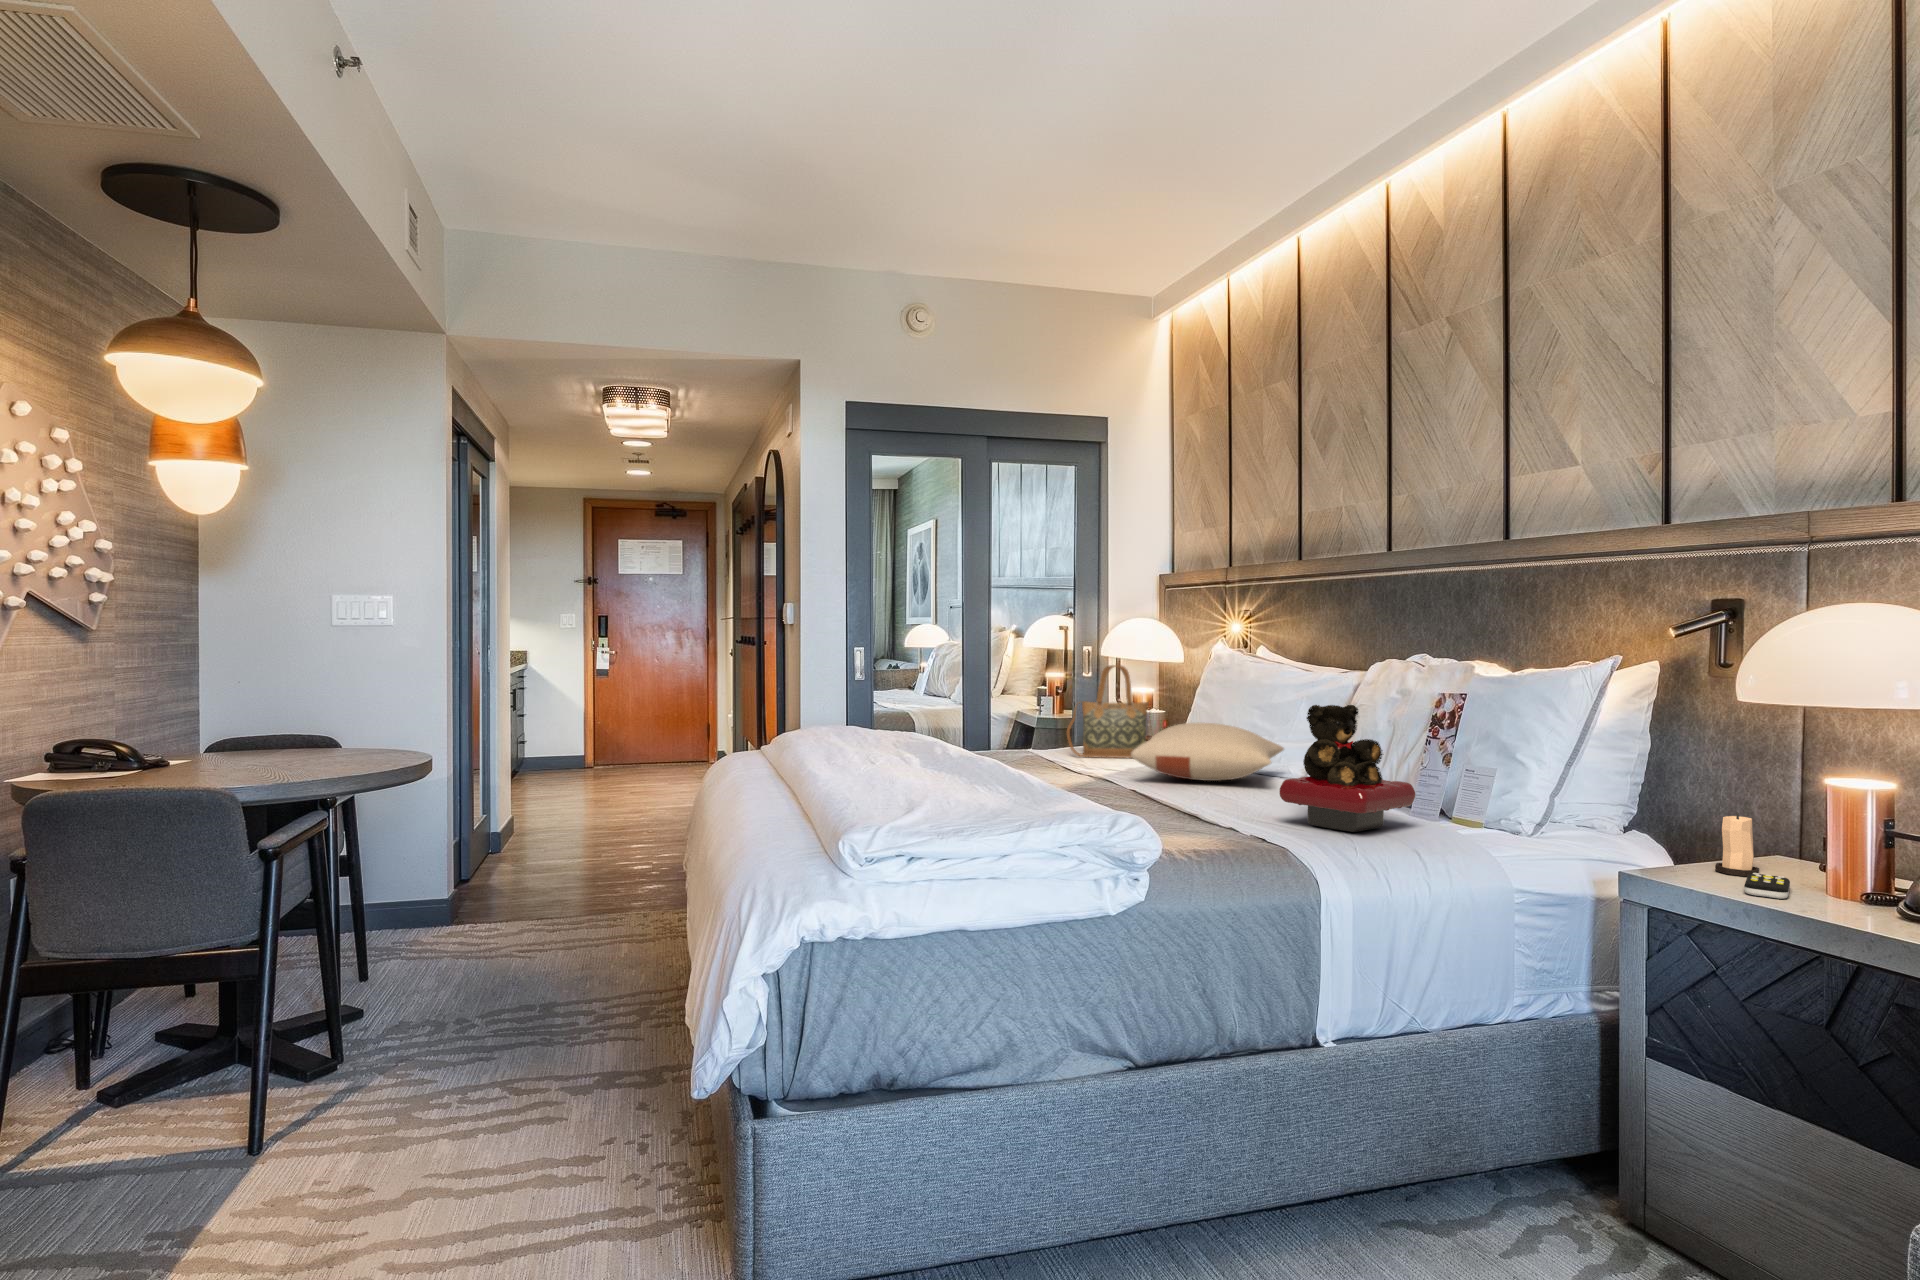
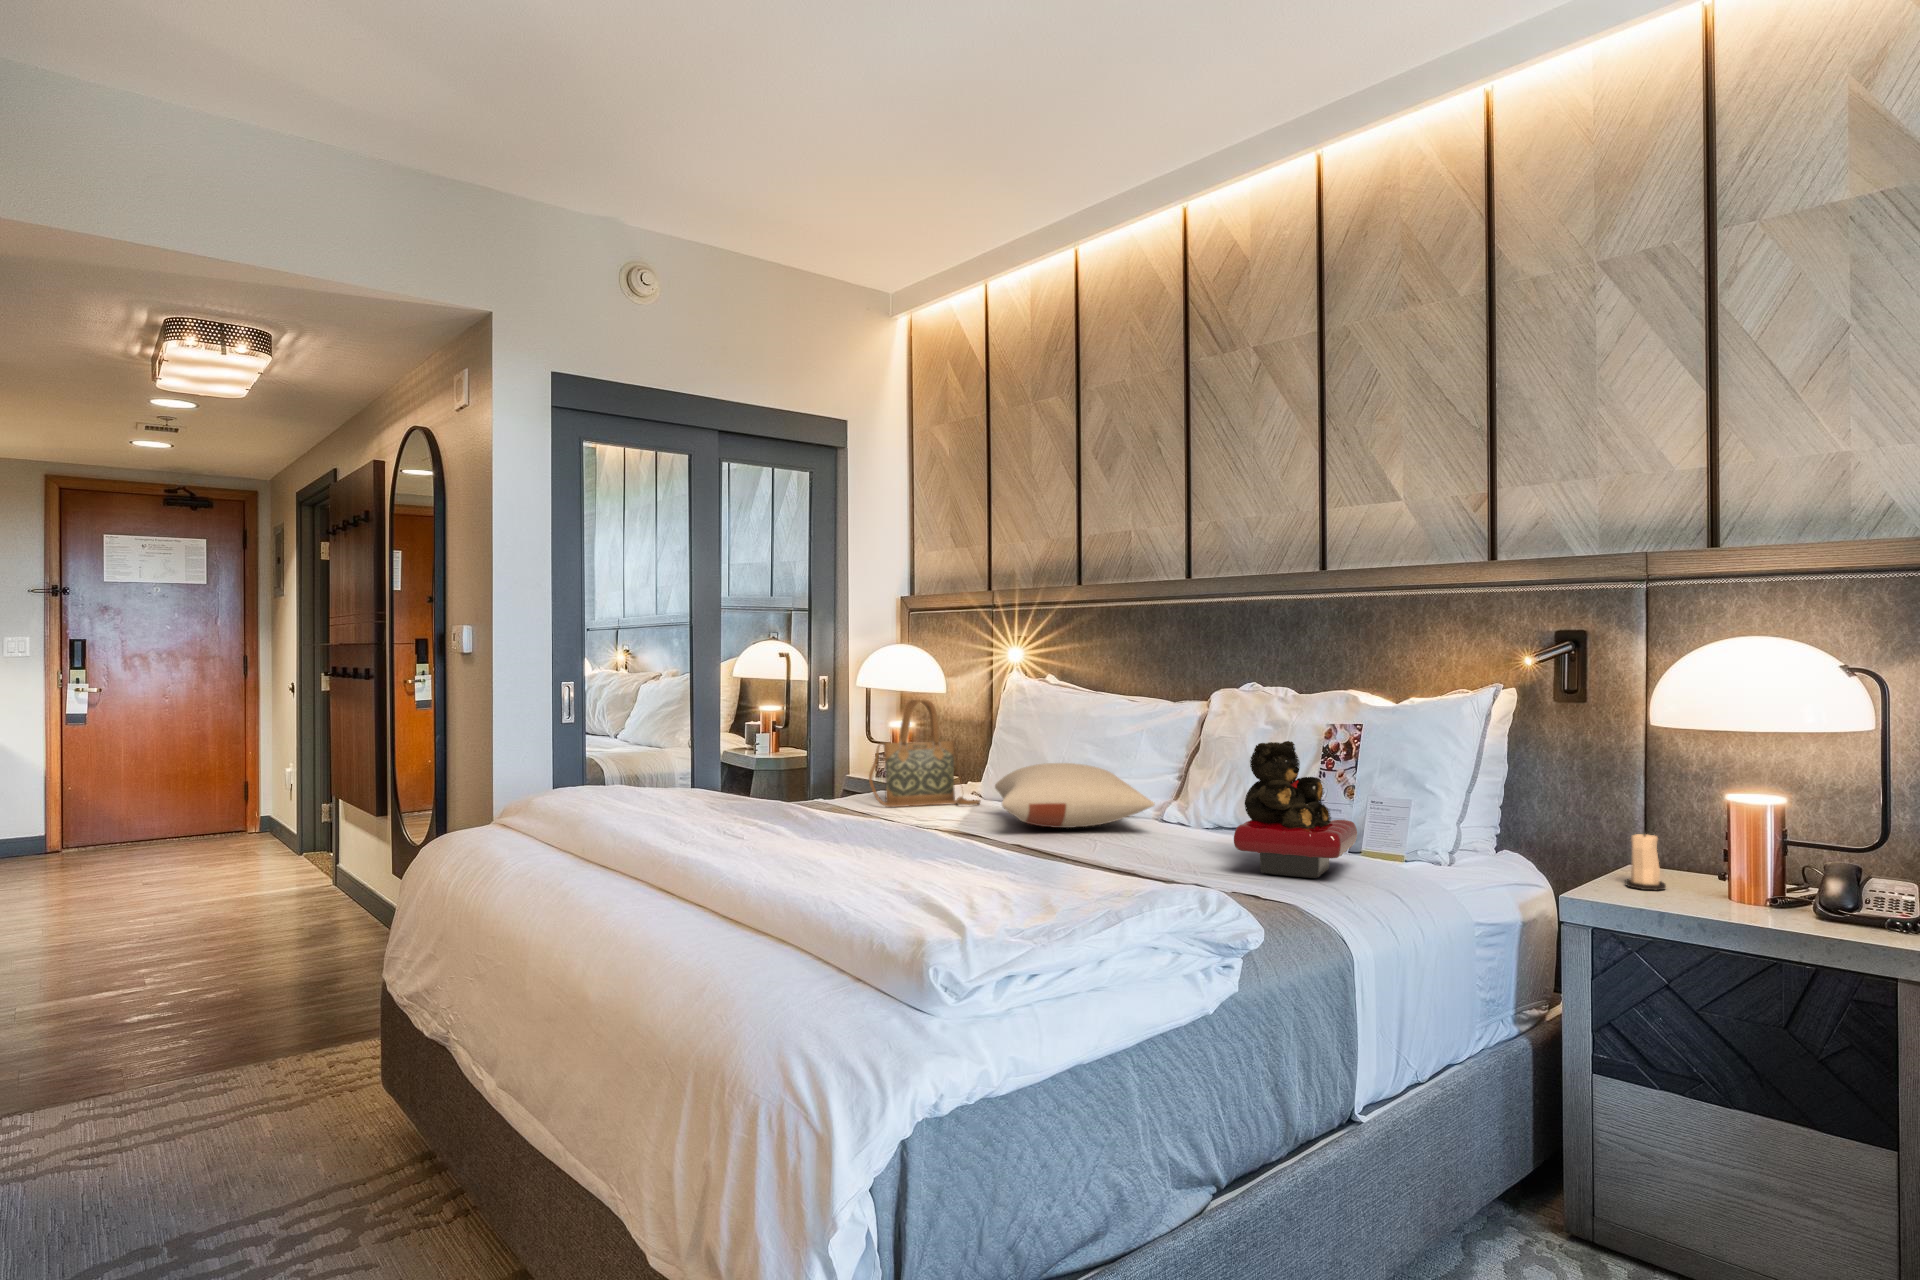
remote control: present [1744,873,1790,899] -> none [1675,887,1730,911]

